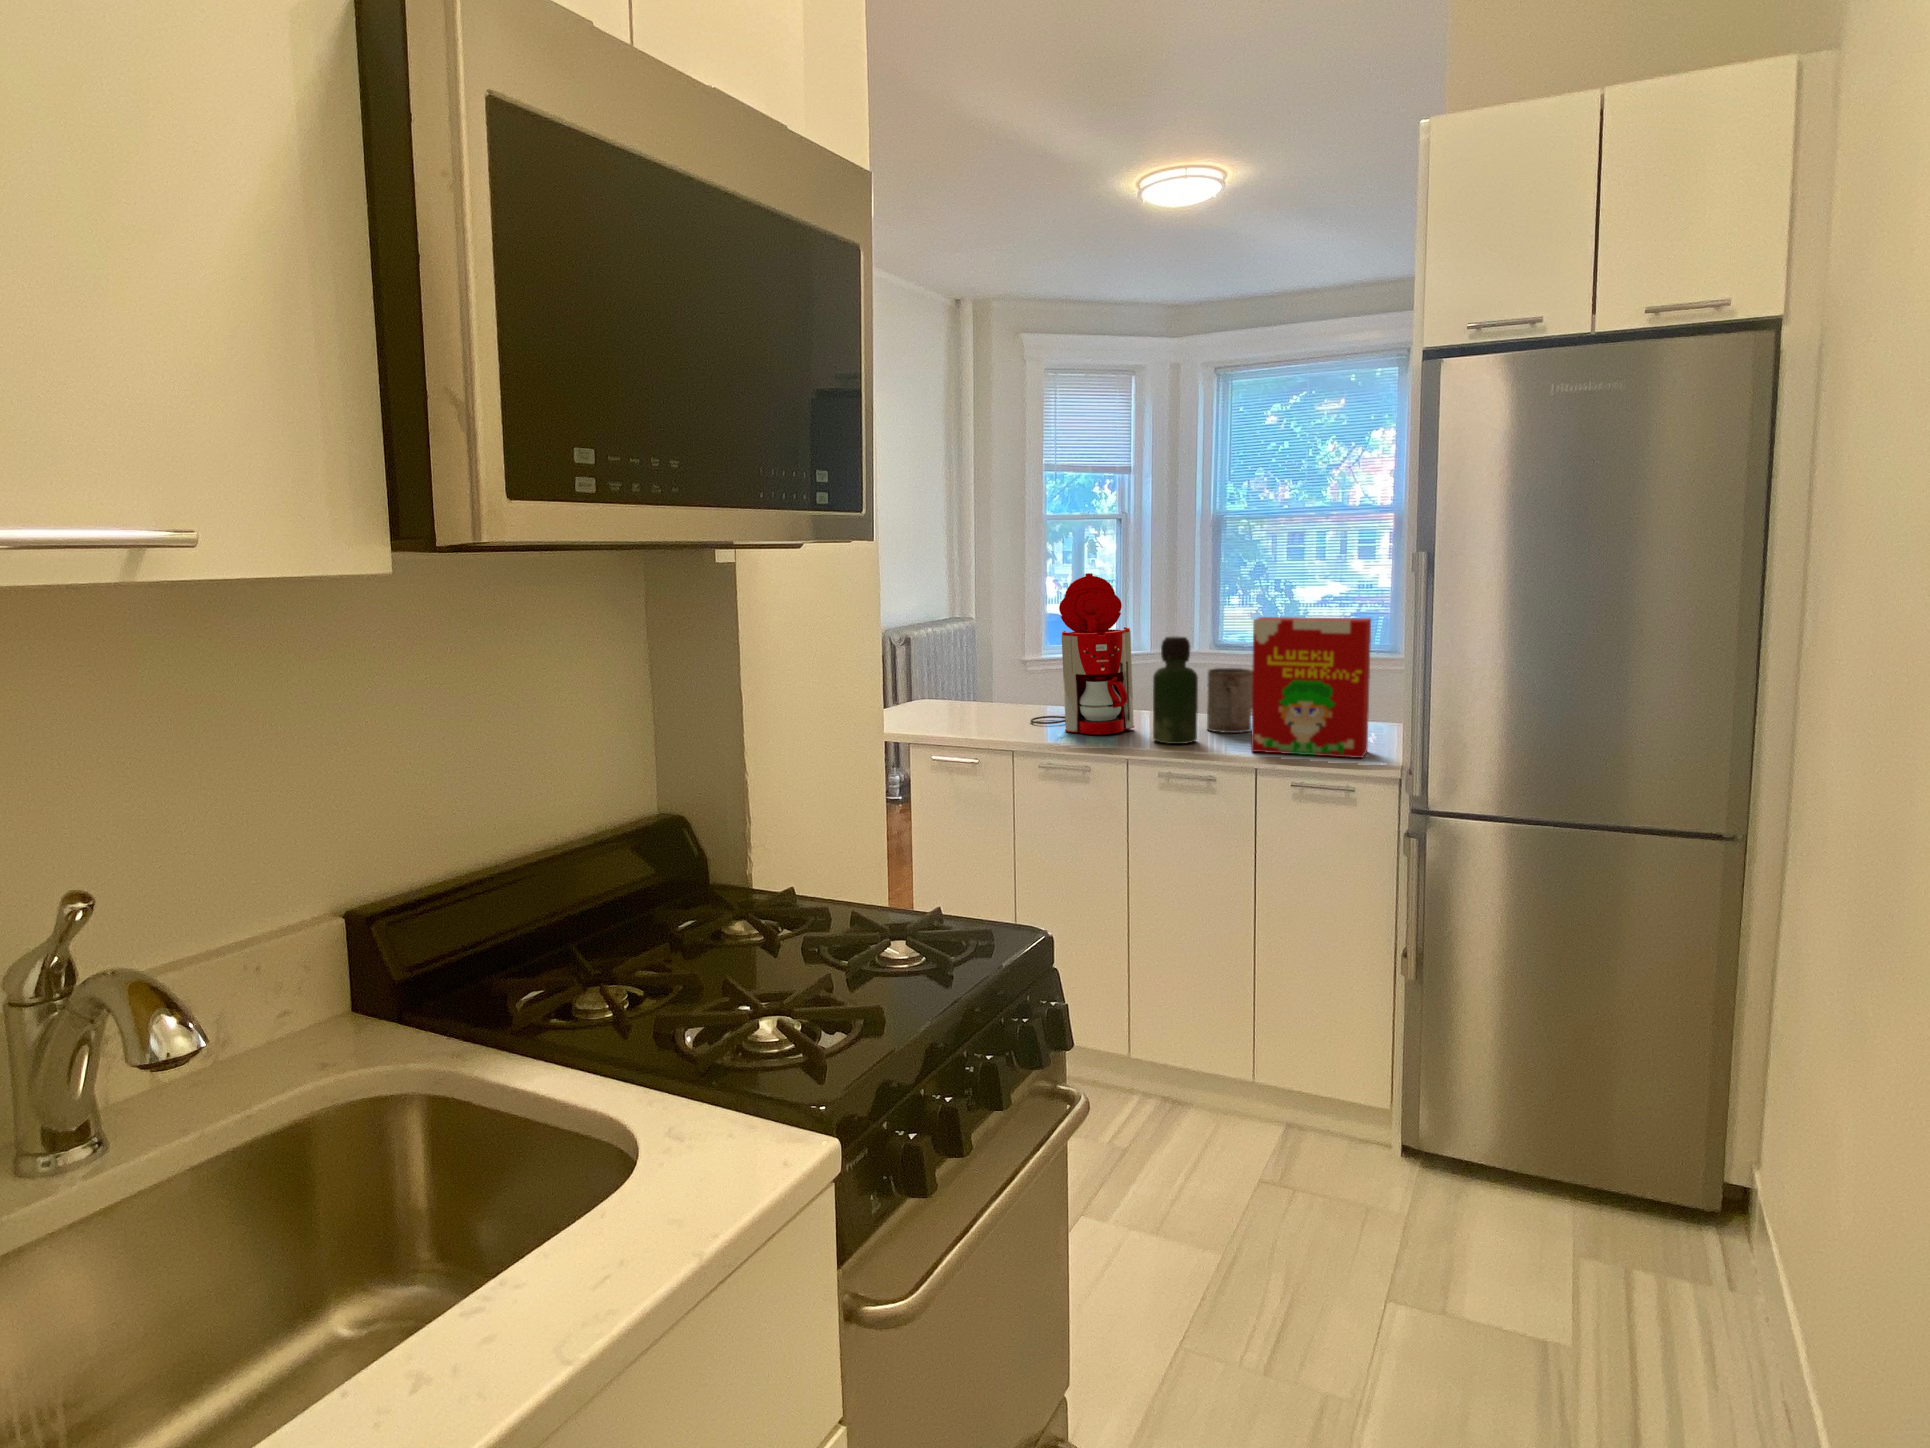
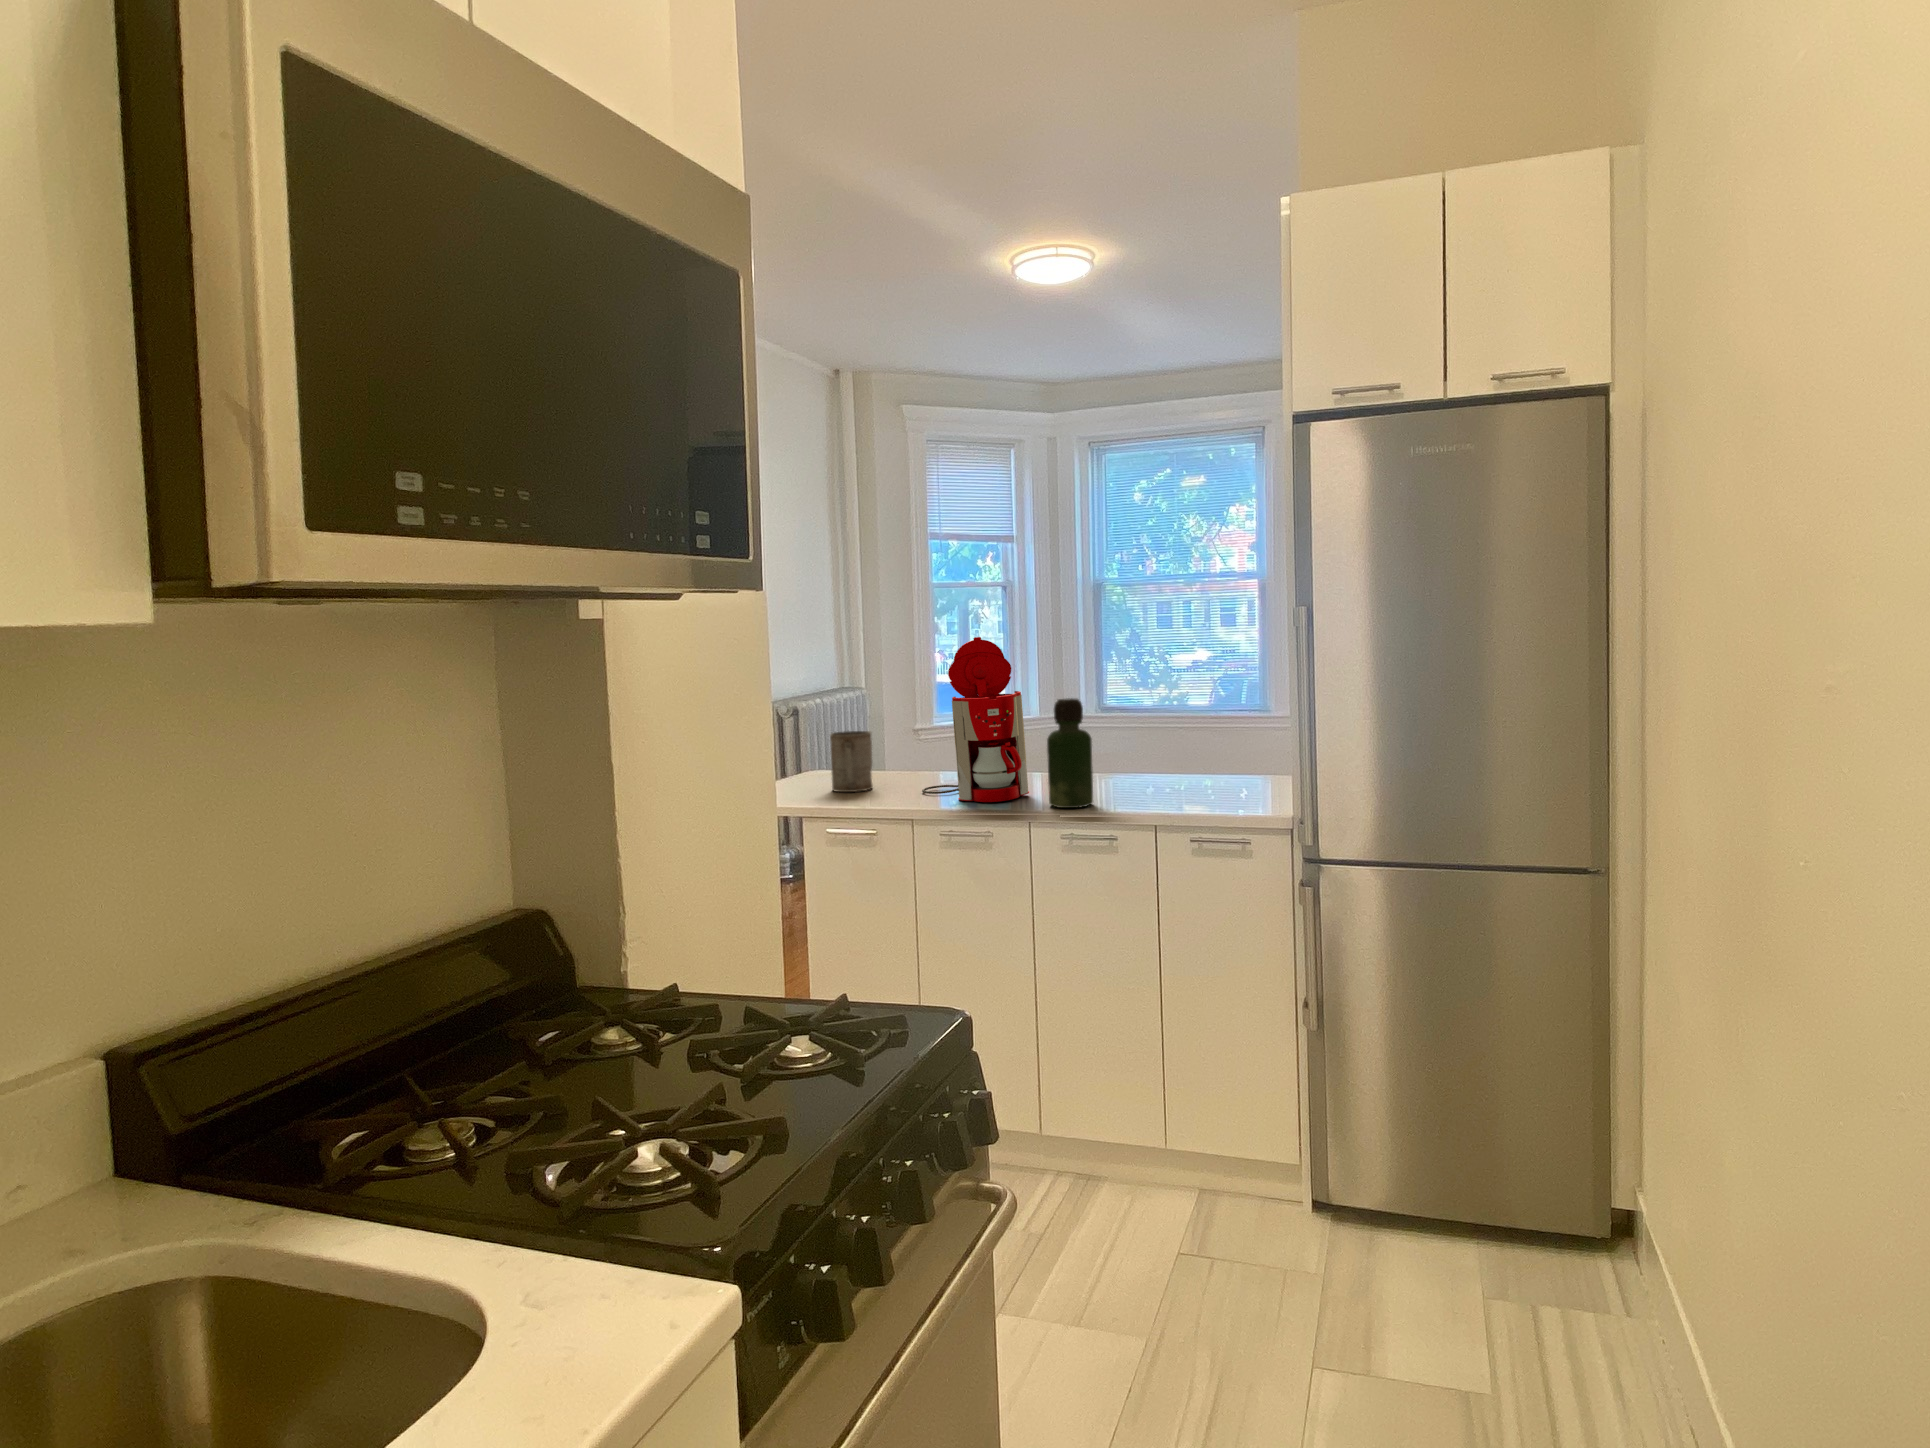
cereal box: present [1251,617,1371,758] -> none [1145,674,1260,814]
mug: present [1207,668,1252,733] -> present [830,731,873,792]

